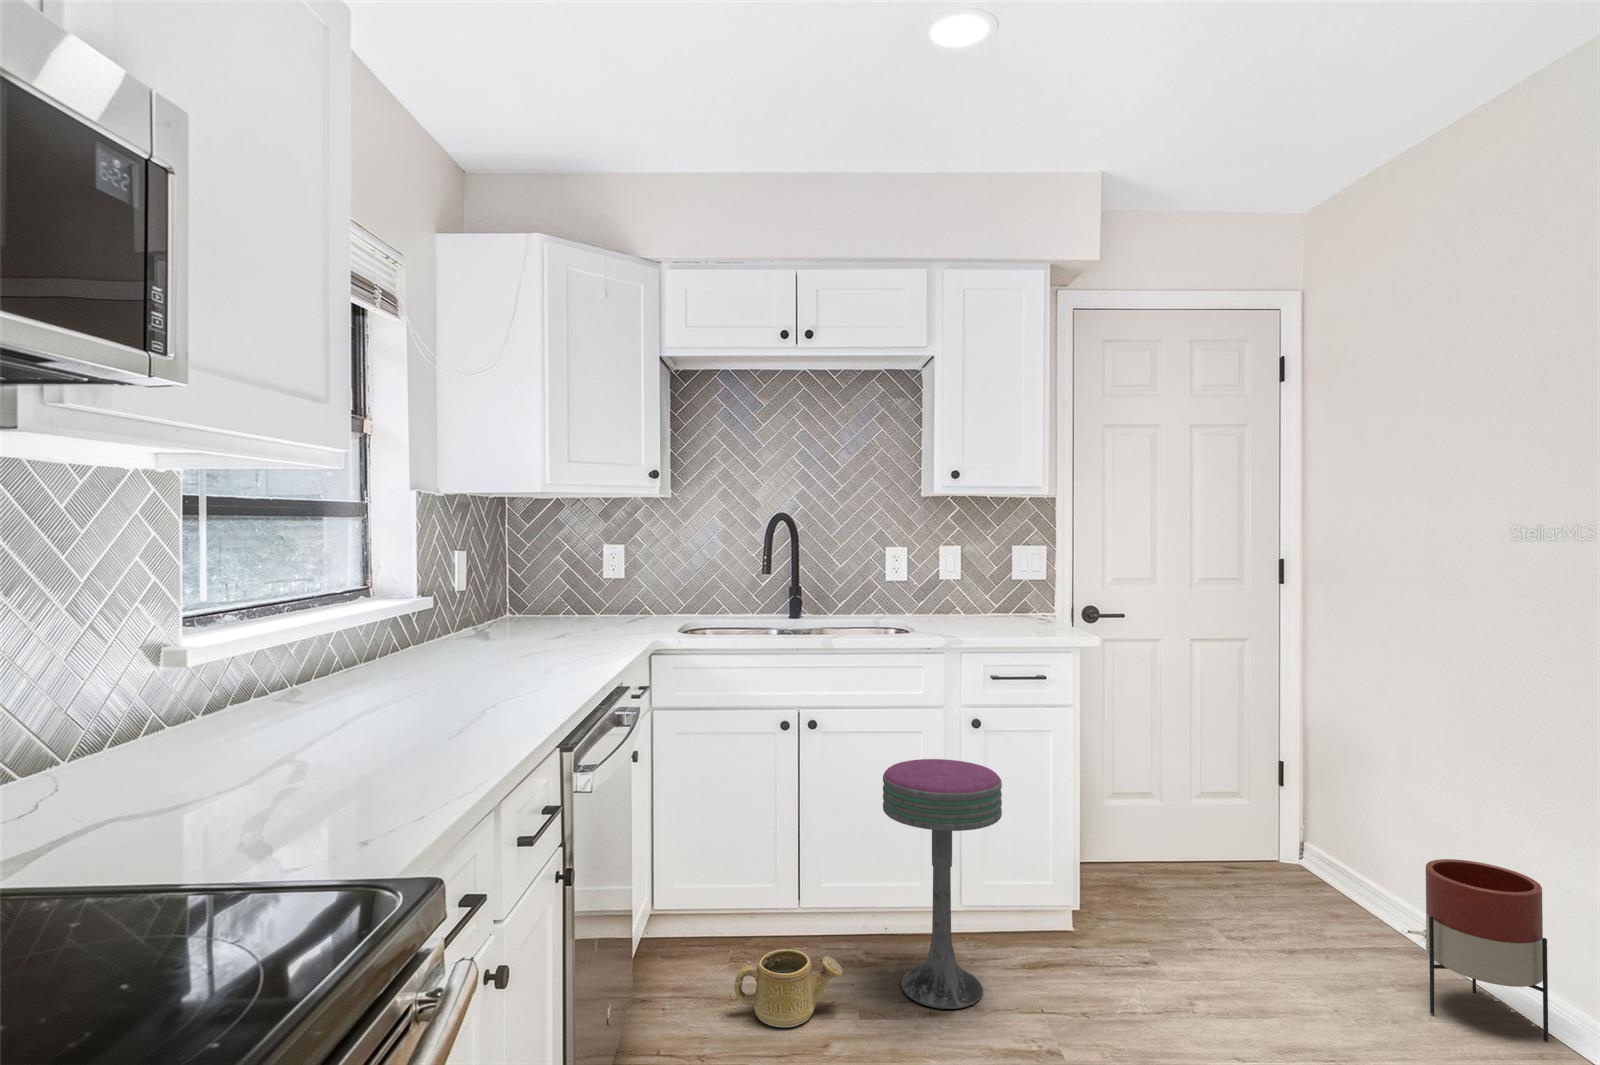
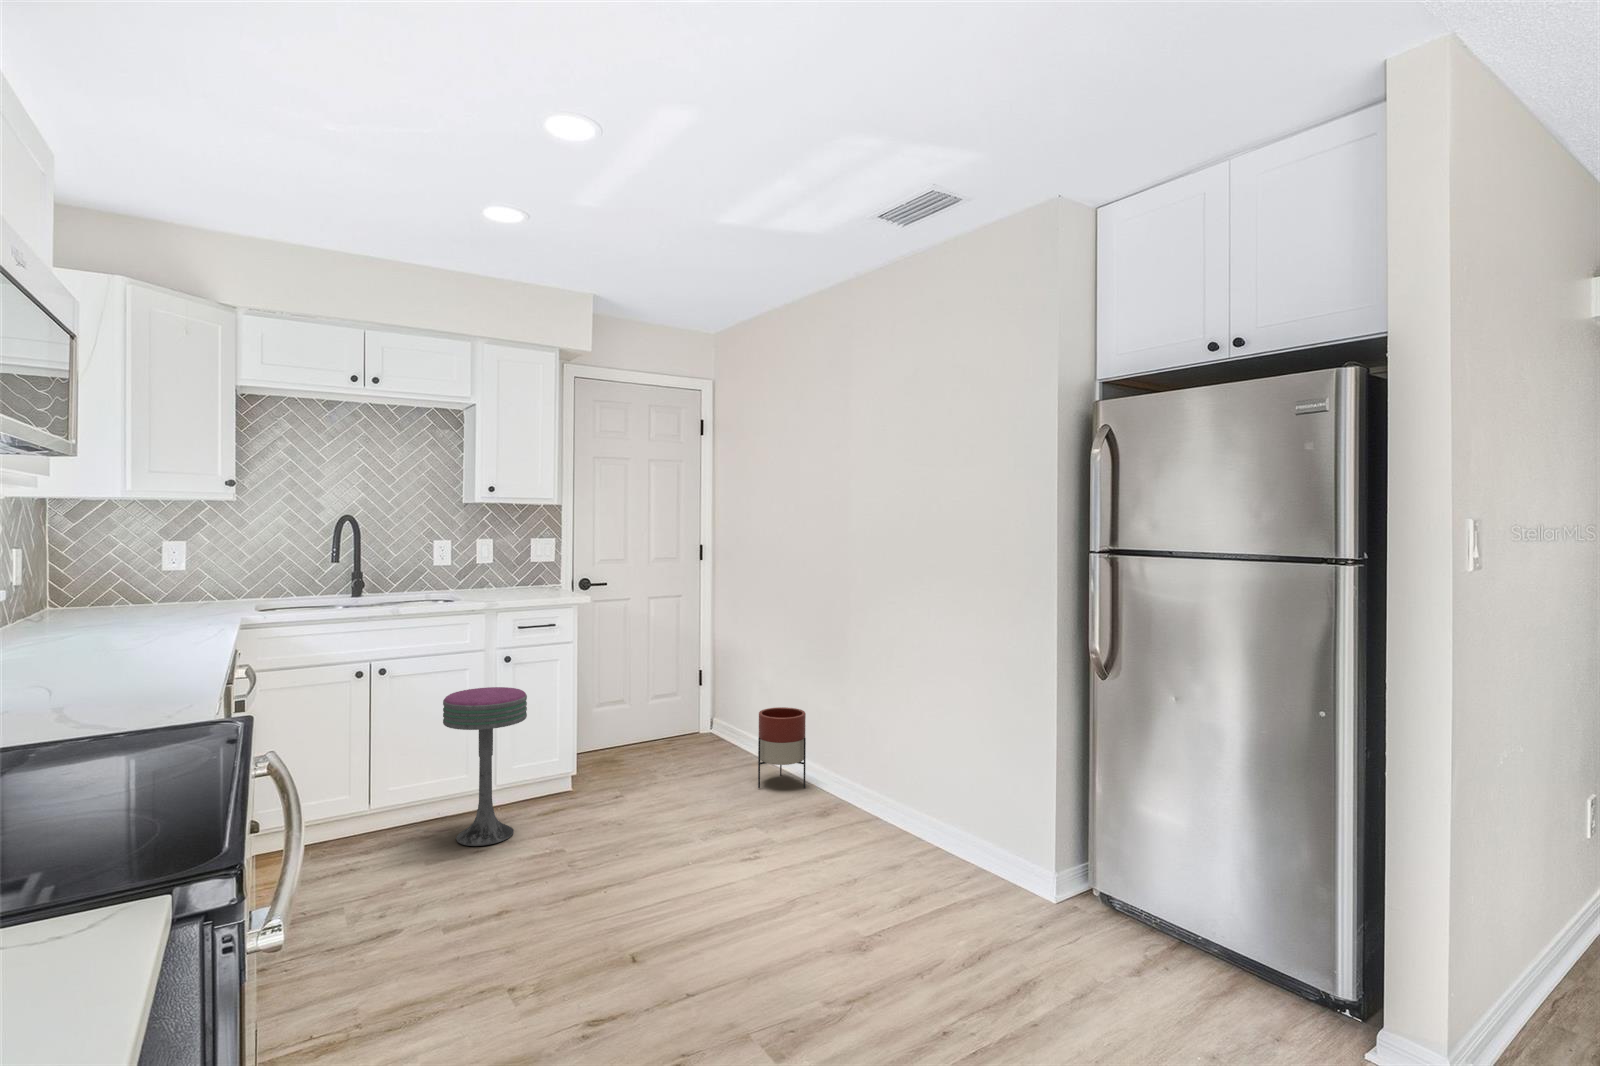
watering can: present [734,949,843,1027] -> none [330,828,416,880]

